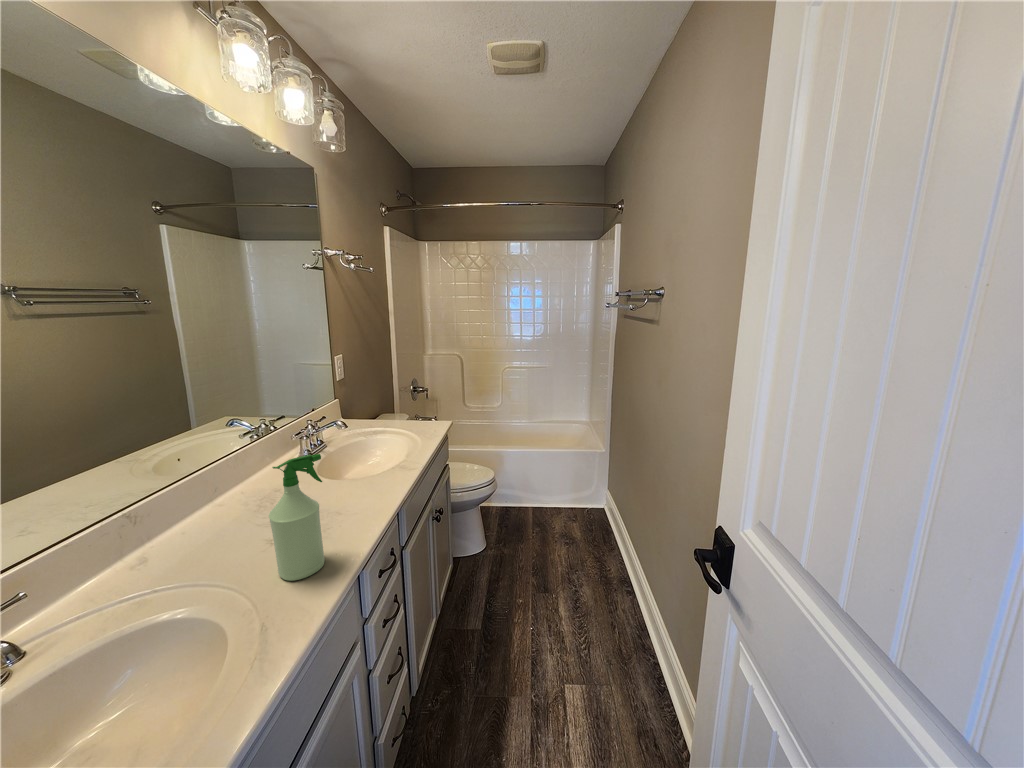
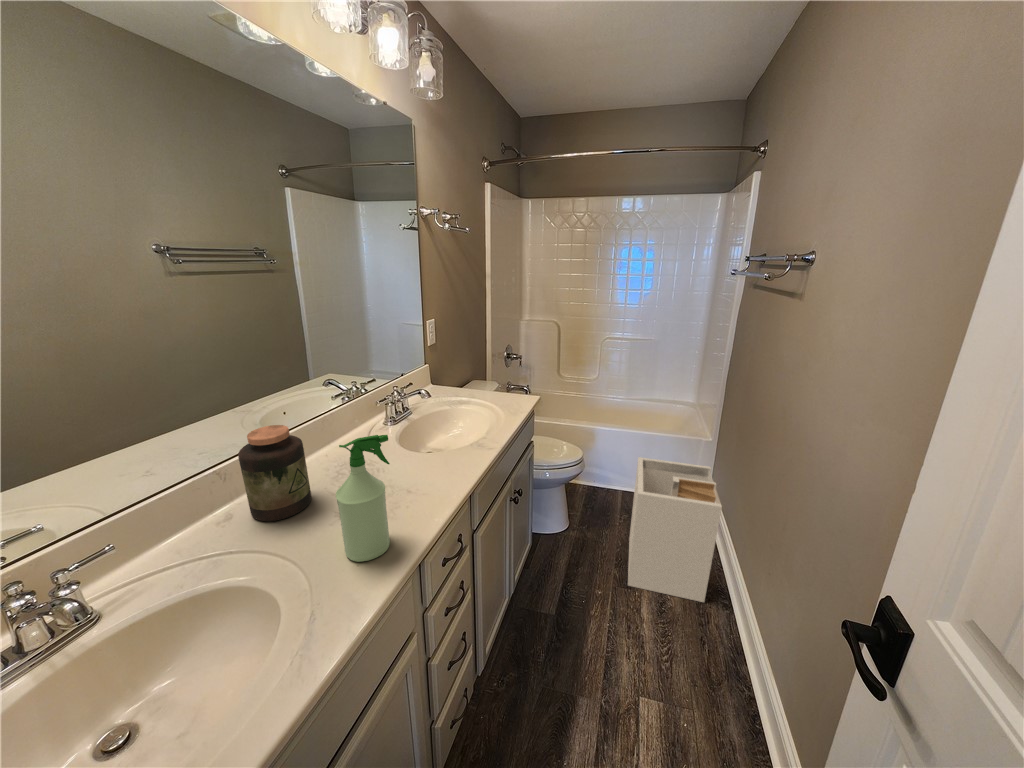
jar: none [147,461,230,563] -> present [238,425,311,521]
laundry hamper: none [544,469,617,591] -> present [628,457,722,602]

